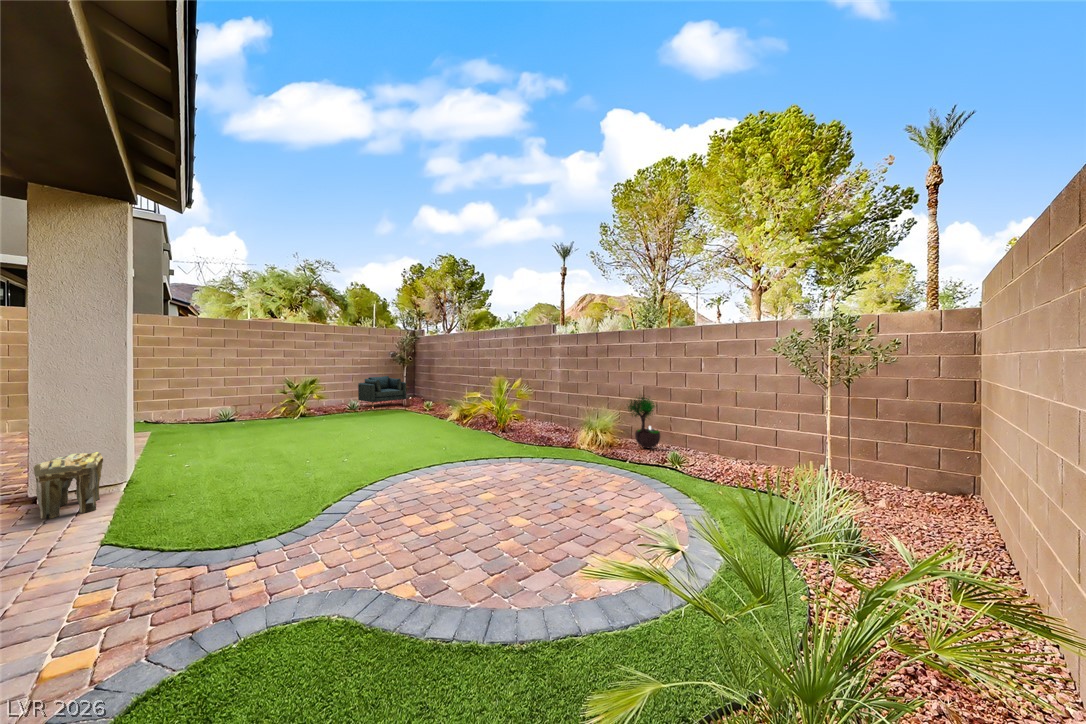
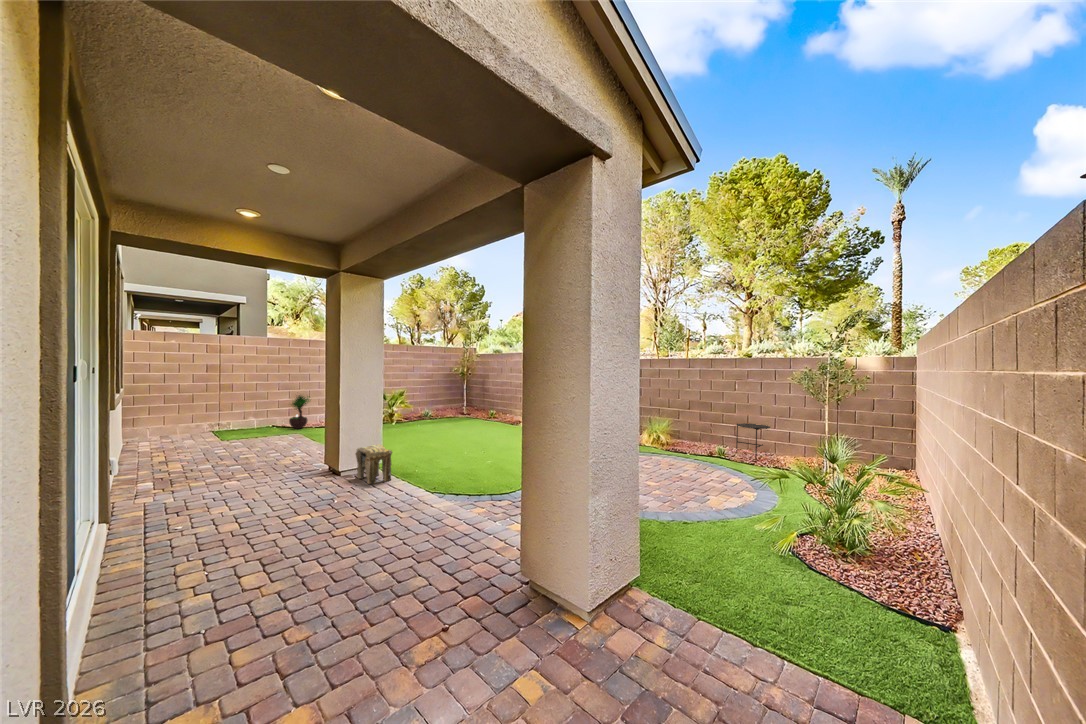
armchair: present [358,376,406,405] -> none [427,390,467,418]
potted tree: present [628,397,660,448] -> present [289,395,309,429]
side table: none [697,418,746,473] -> present [736,423,770,459]

